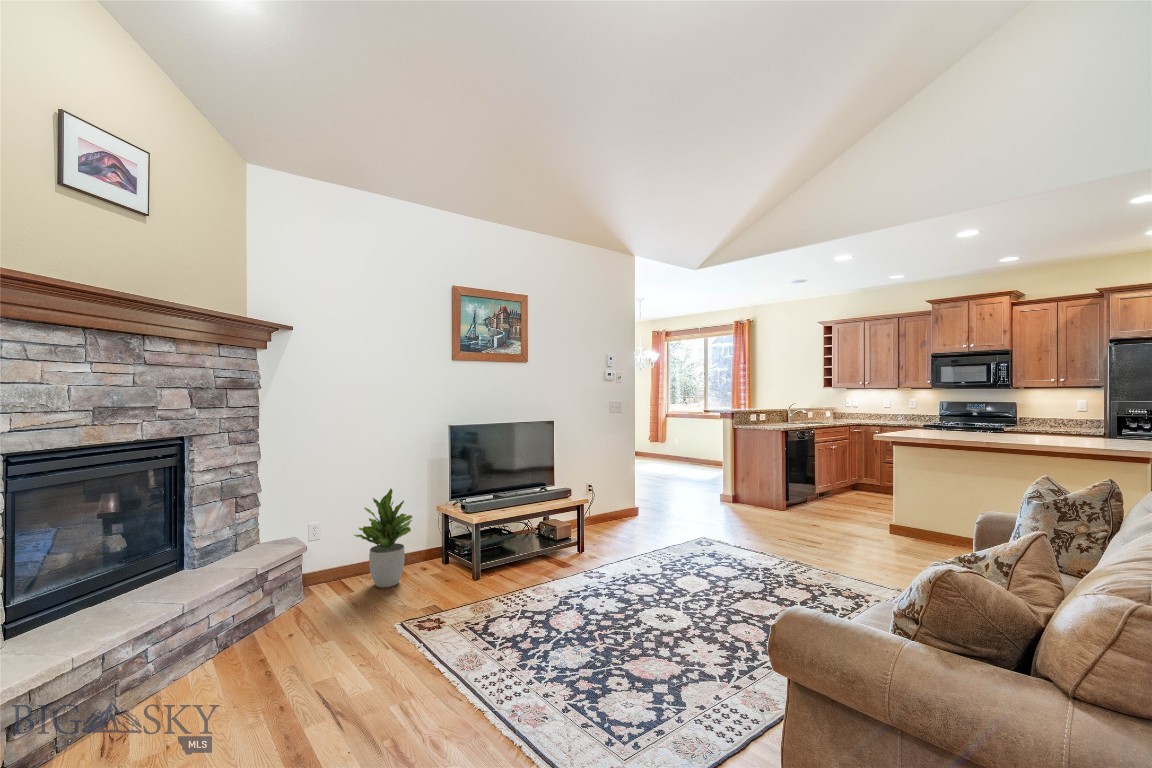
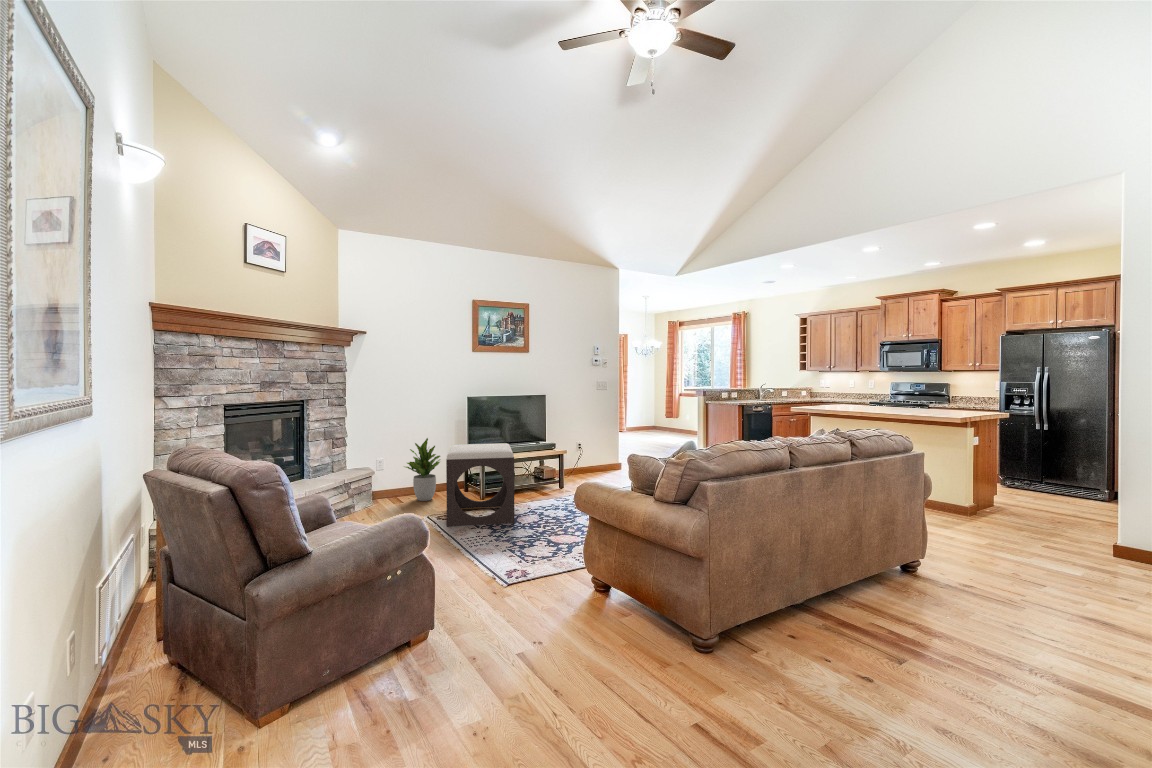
footstool: none [433,497,548,649] -> present [446,443,515,527]

